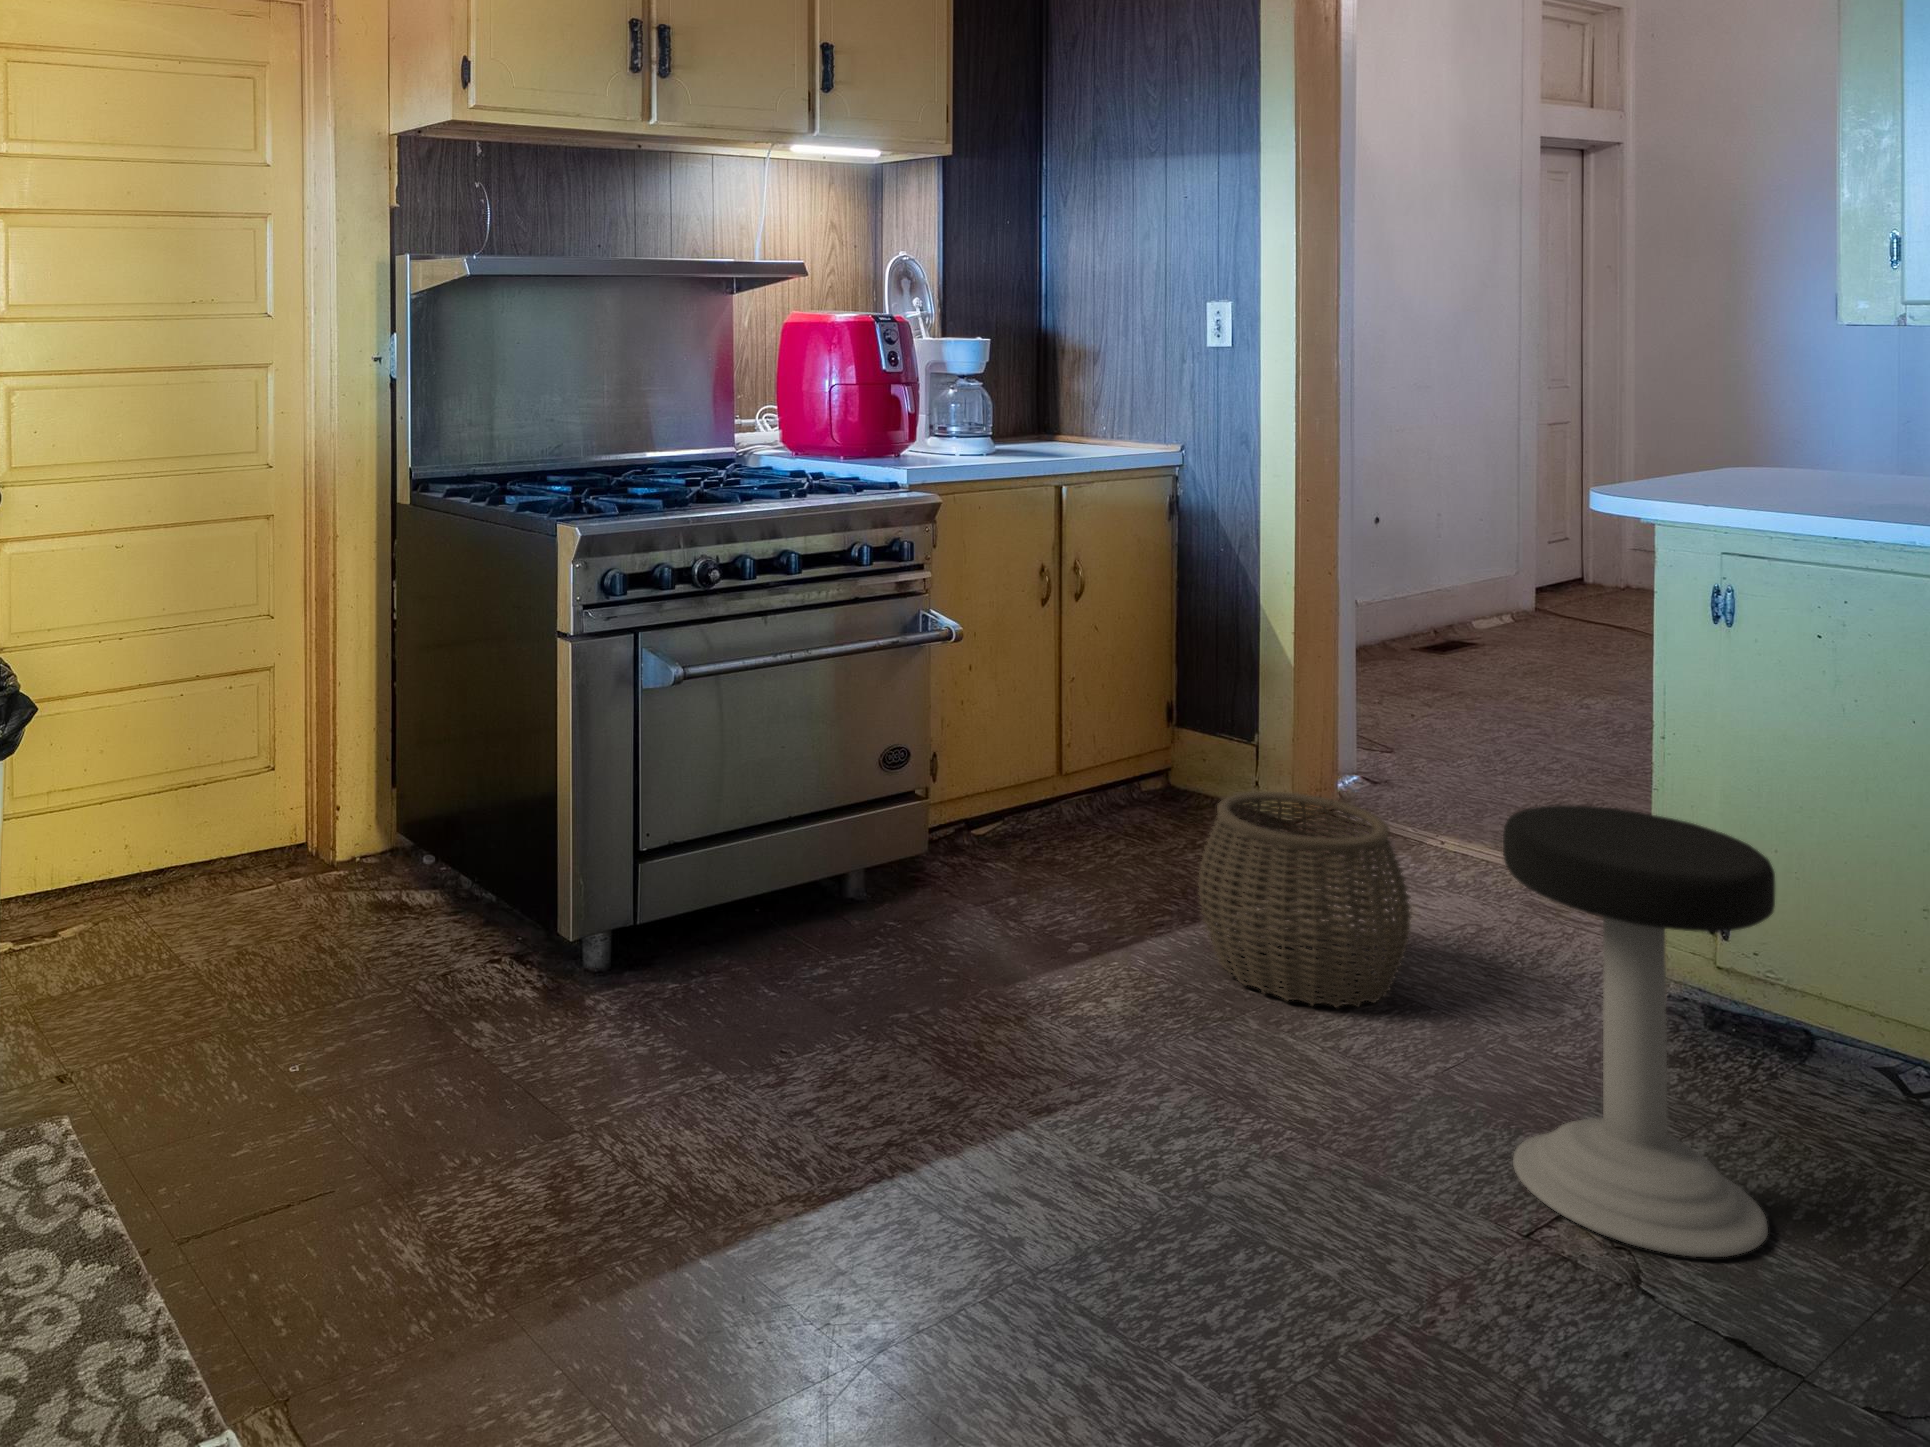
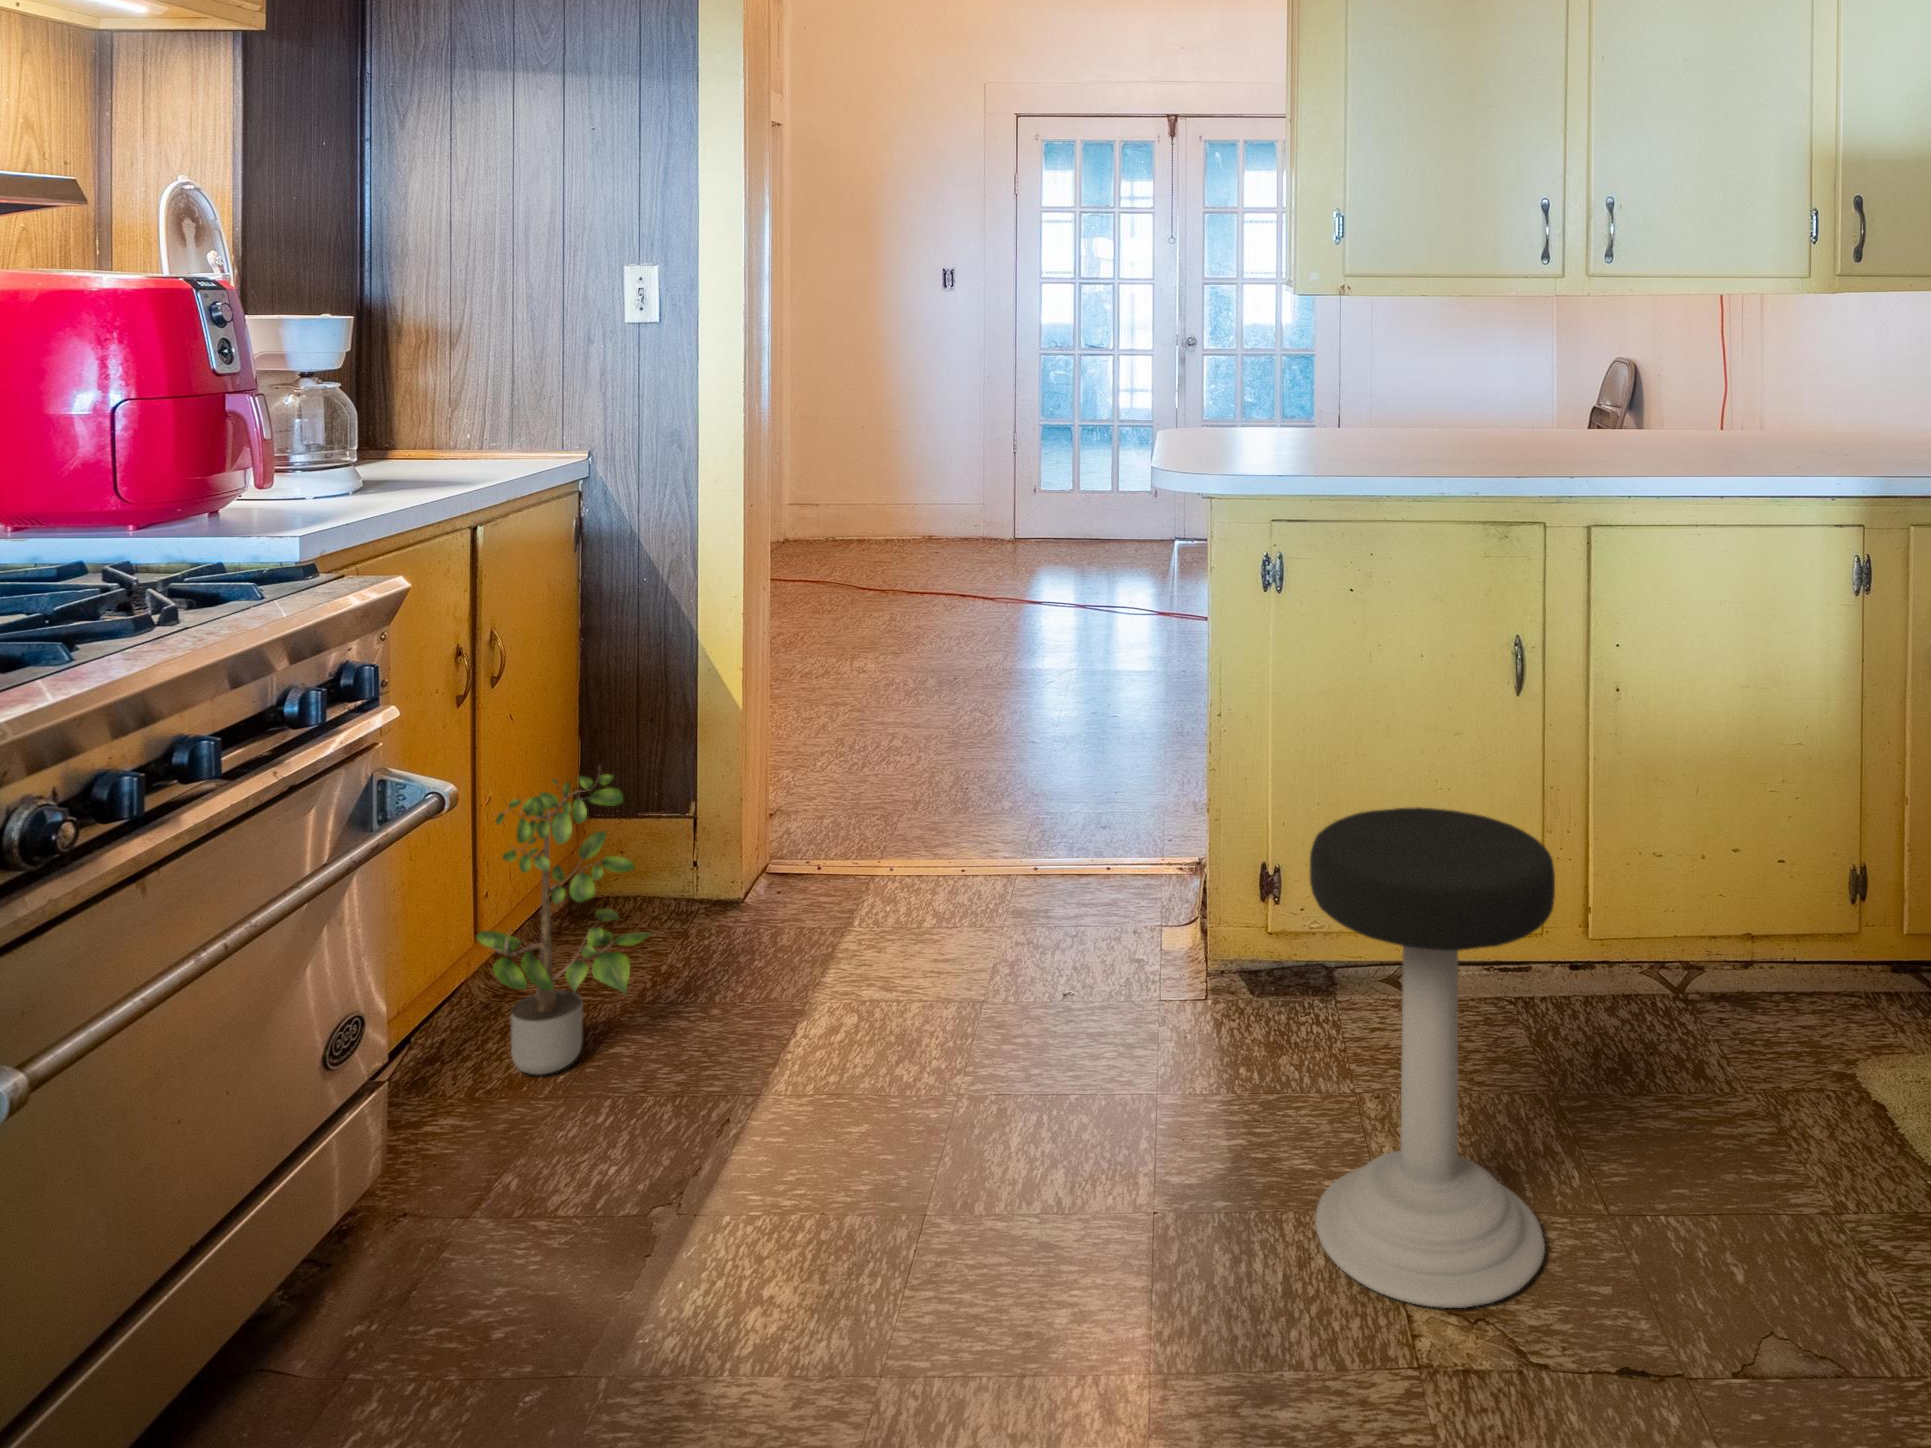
potted plant: none [1032,658,1159,860] -> present [476,775,653,1075]
woven basket: present [1198,792,1412,1008] -> none [819,879,1064,1172]

